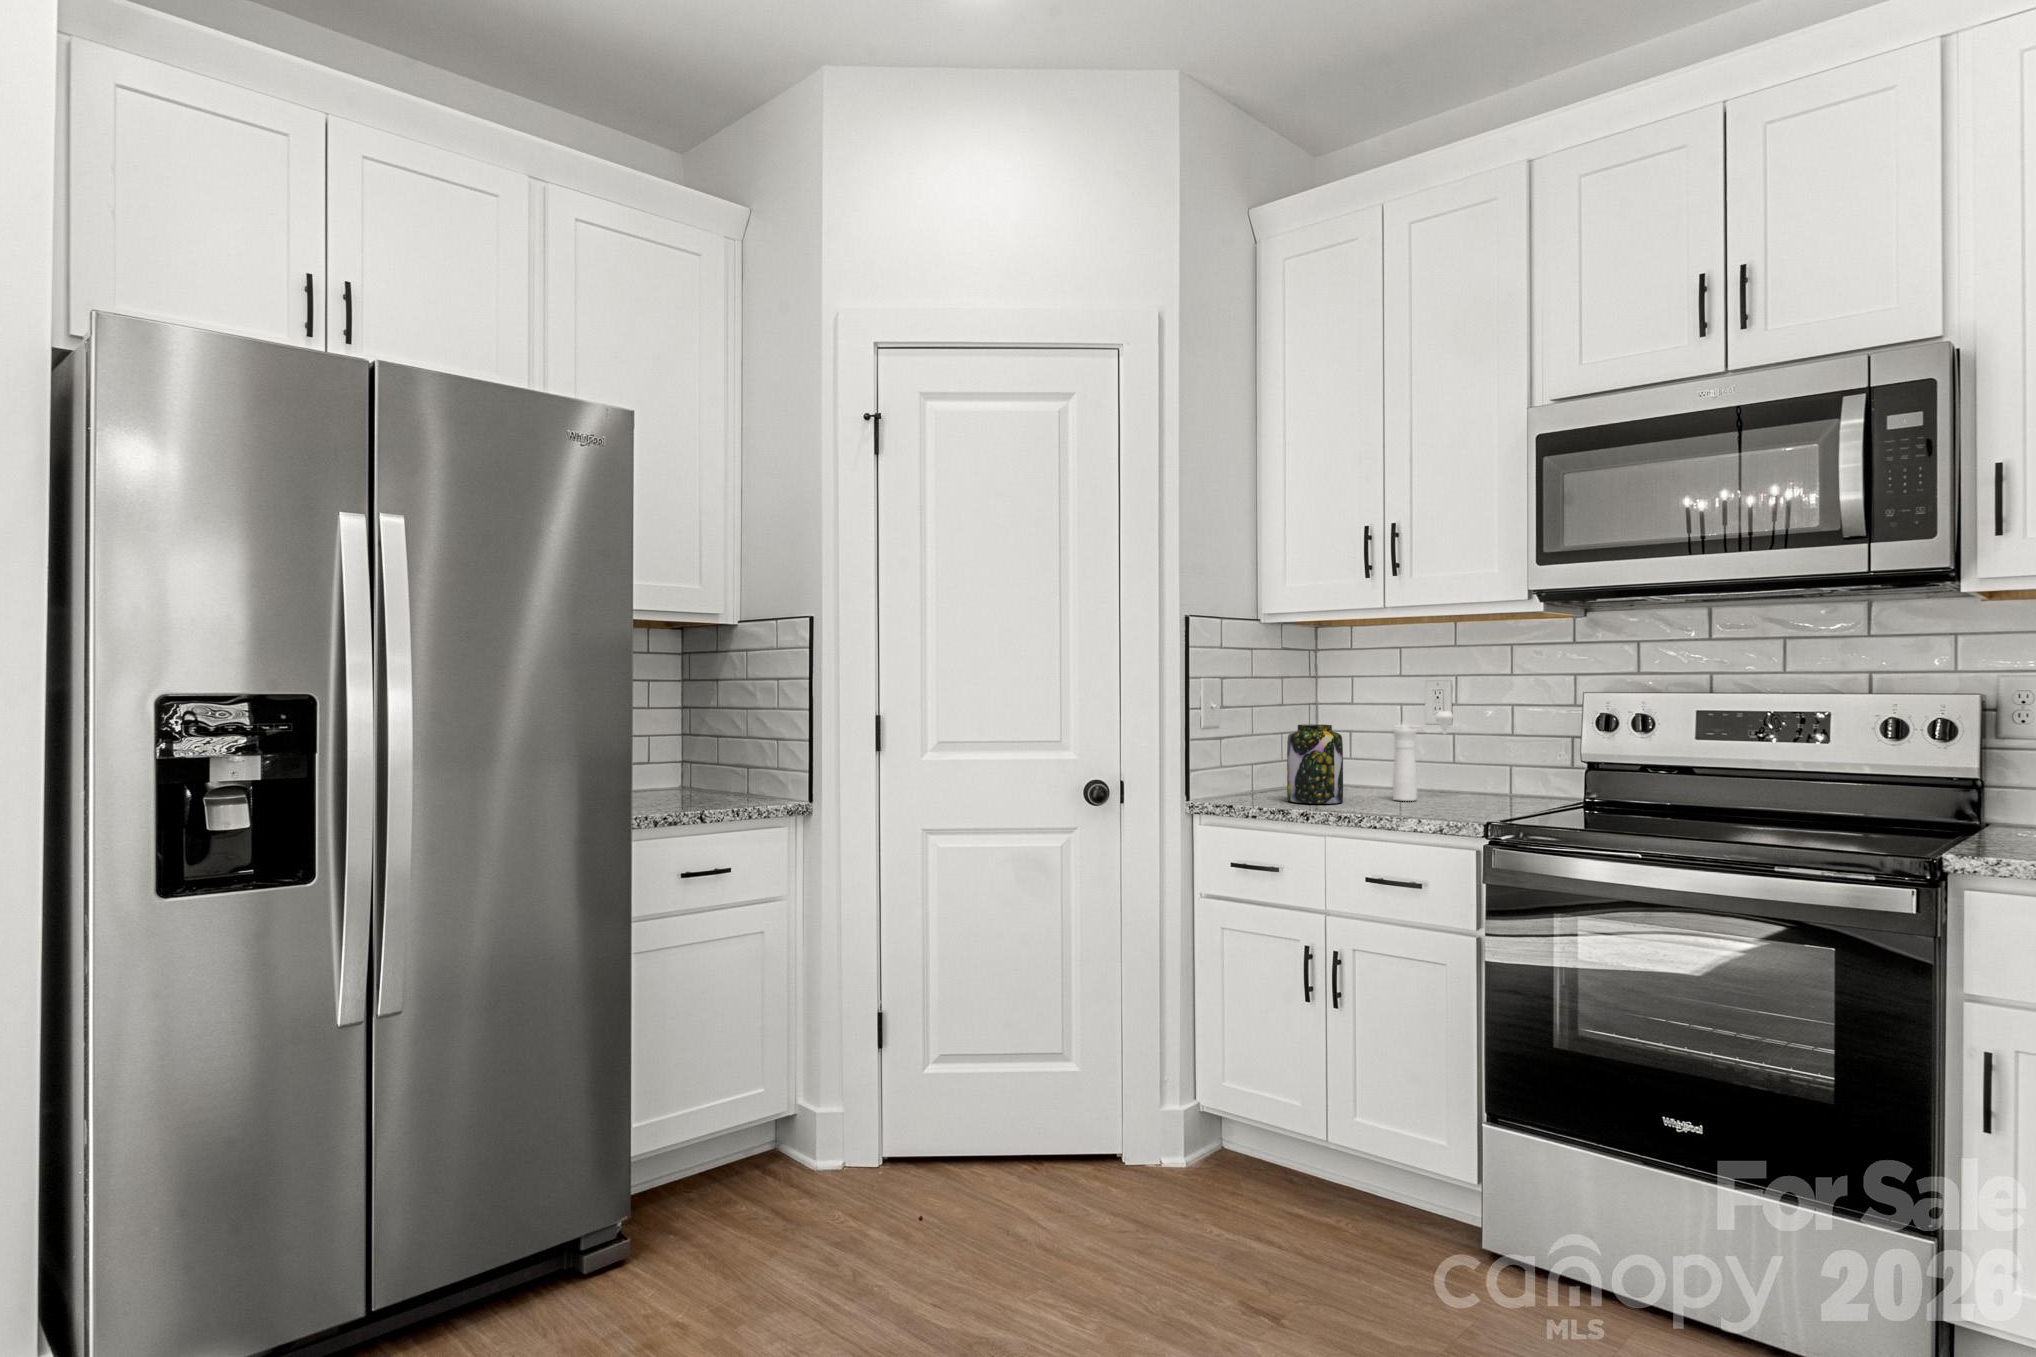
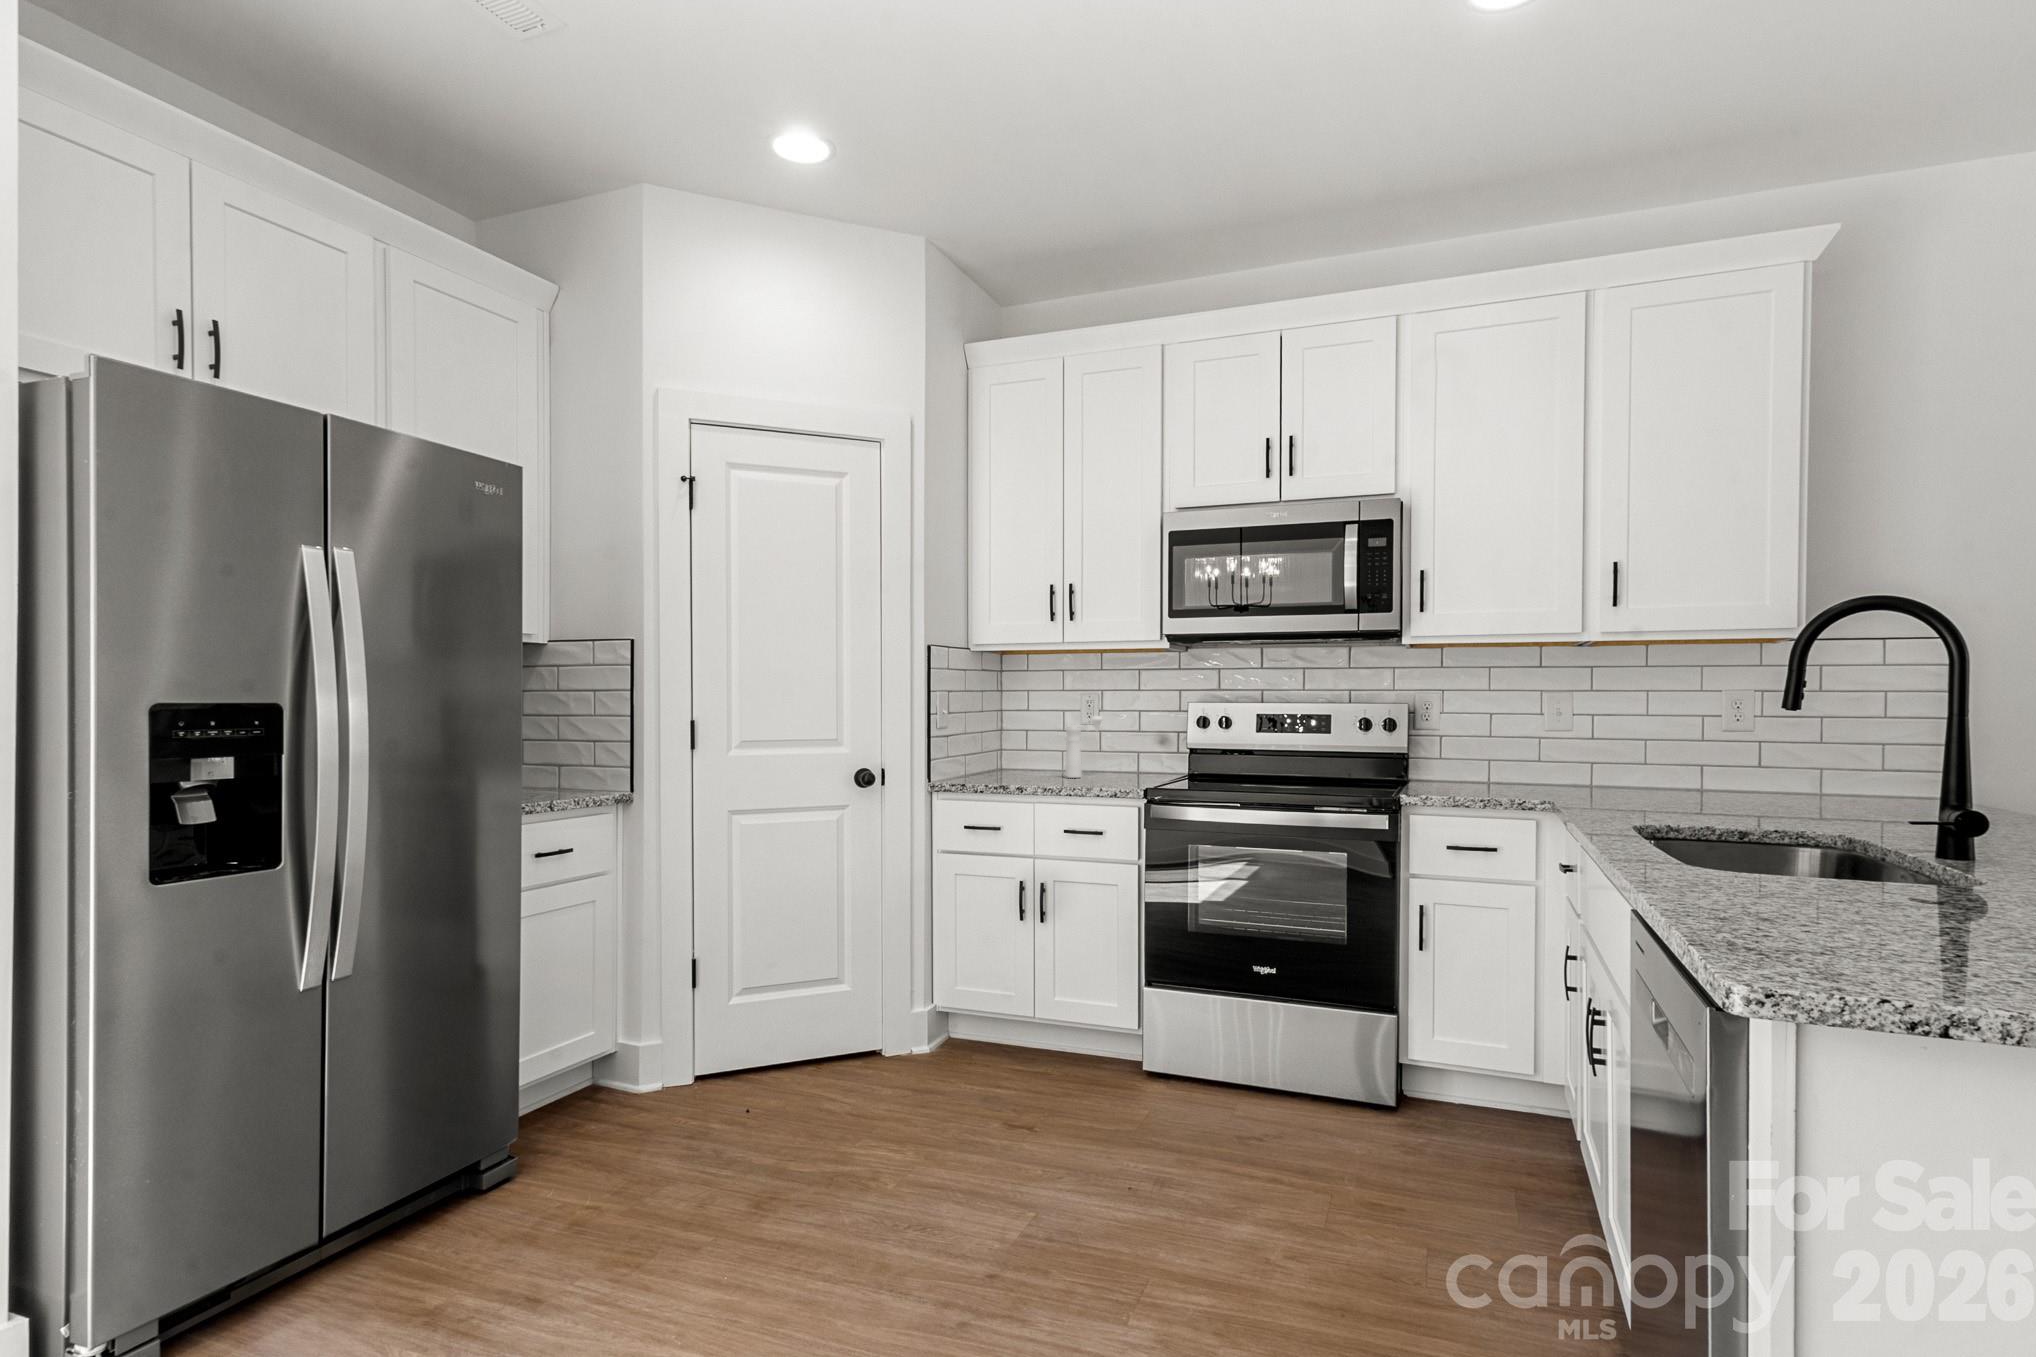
jar: present [1287,724,1343,804] -> none [996,726,1035,781]

